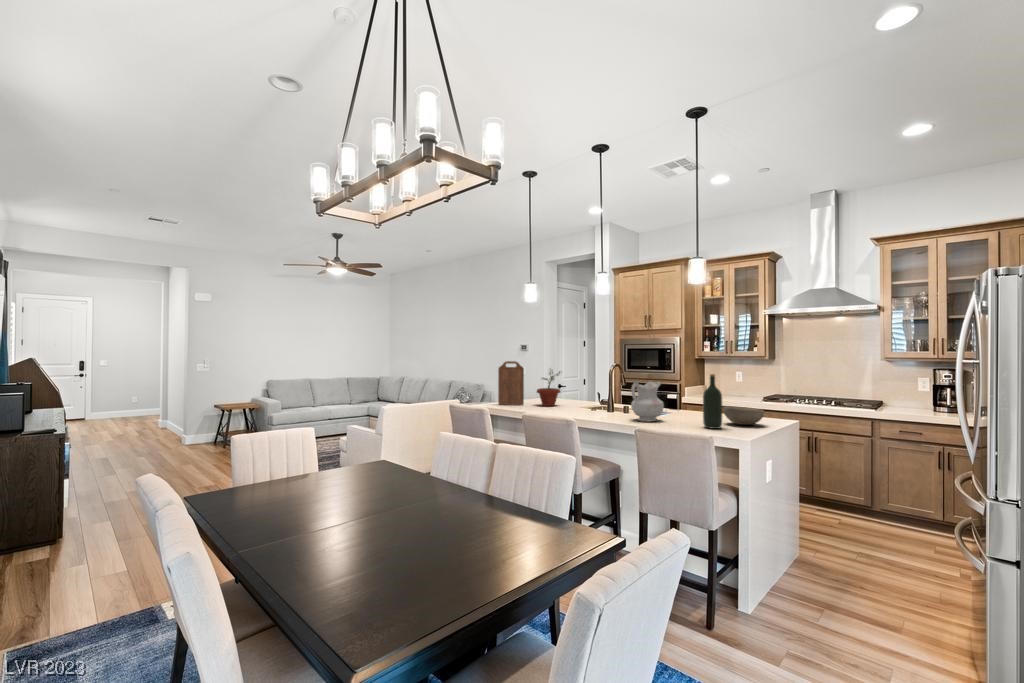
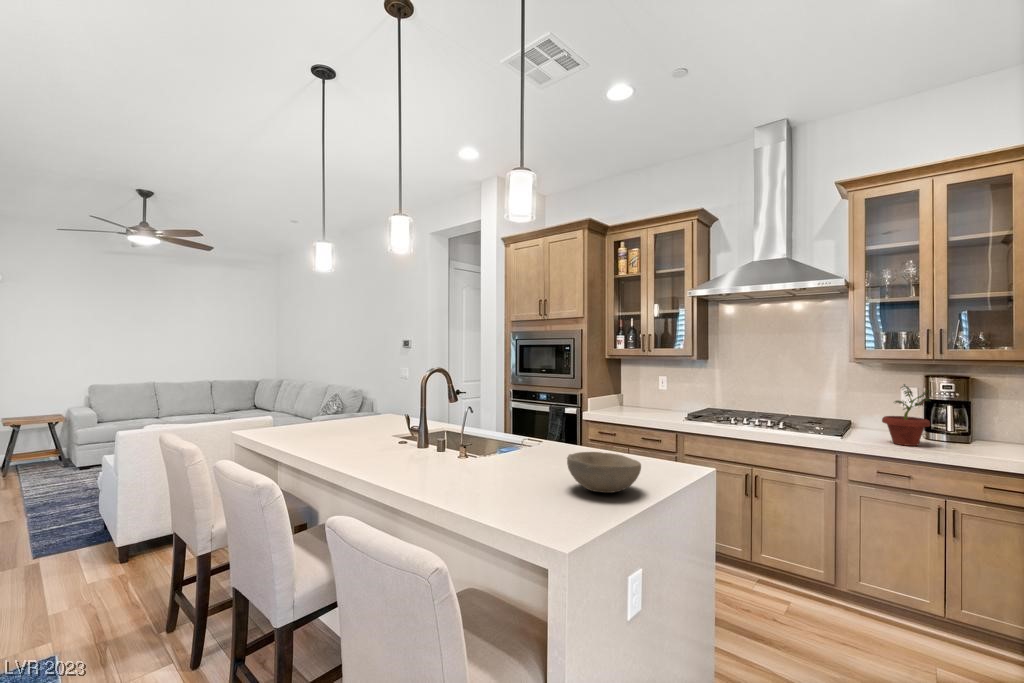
cutting board: present [498,361,524,405] -> none [261,364,304,435]
potted plant: present [537,370,561,406] -> present [882,384,930,446]
wine bottle: present [703,374,722,429] -> none [514,395,551,508]
ceramic pitcher: present [631,381,664,422] -> none [403,404,468,482]

